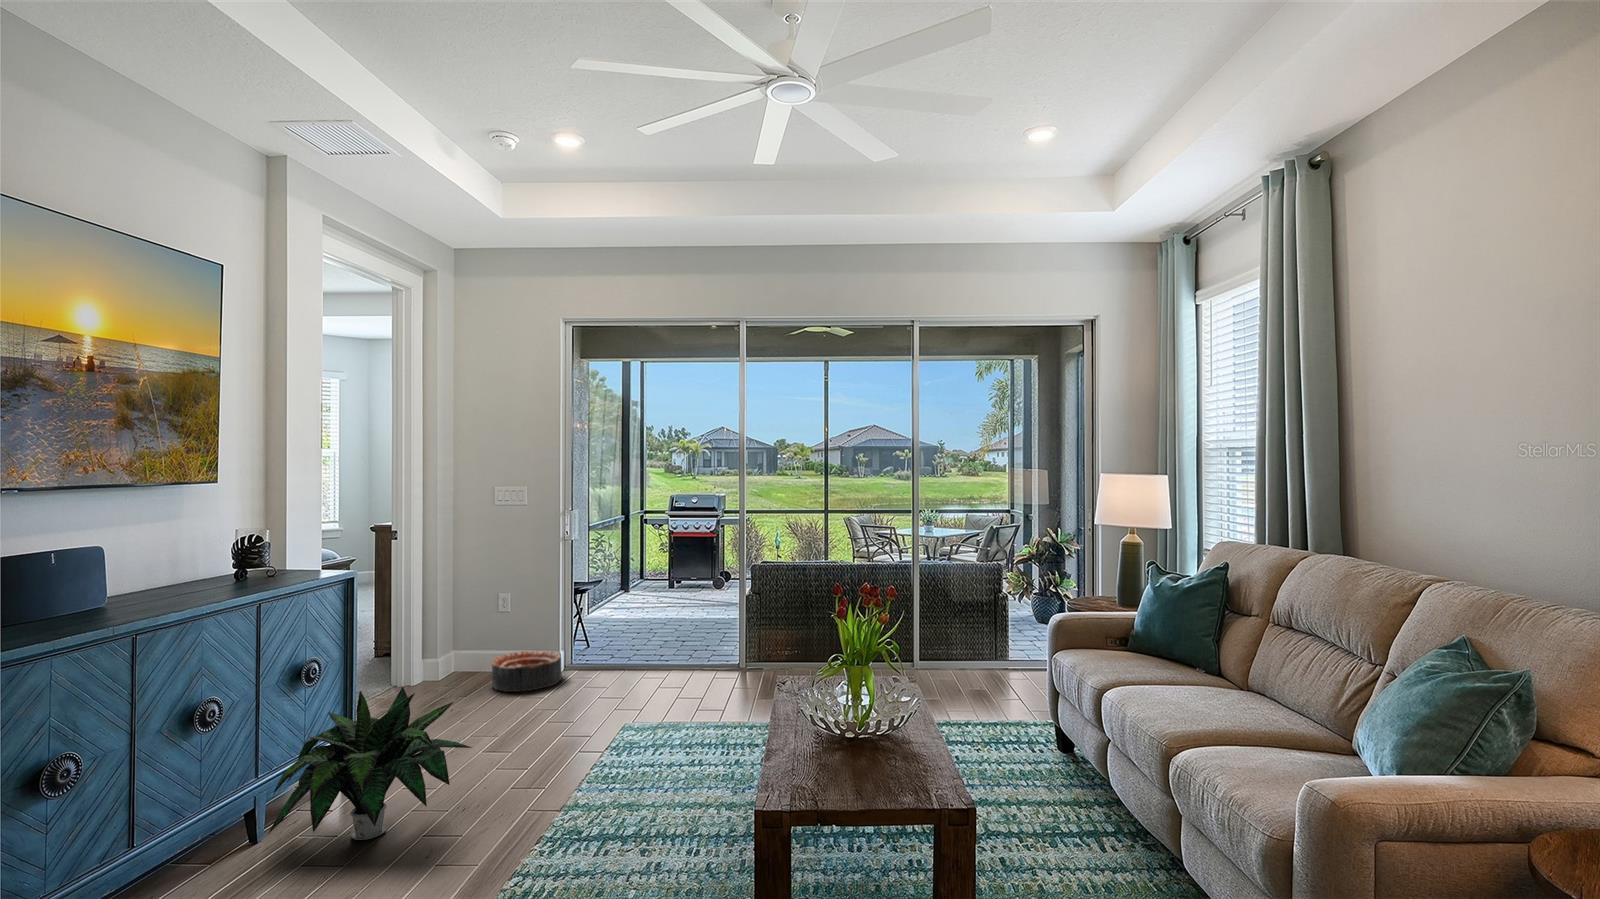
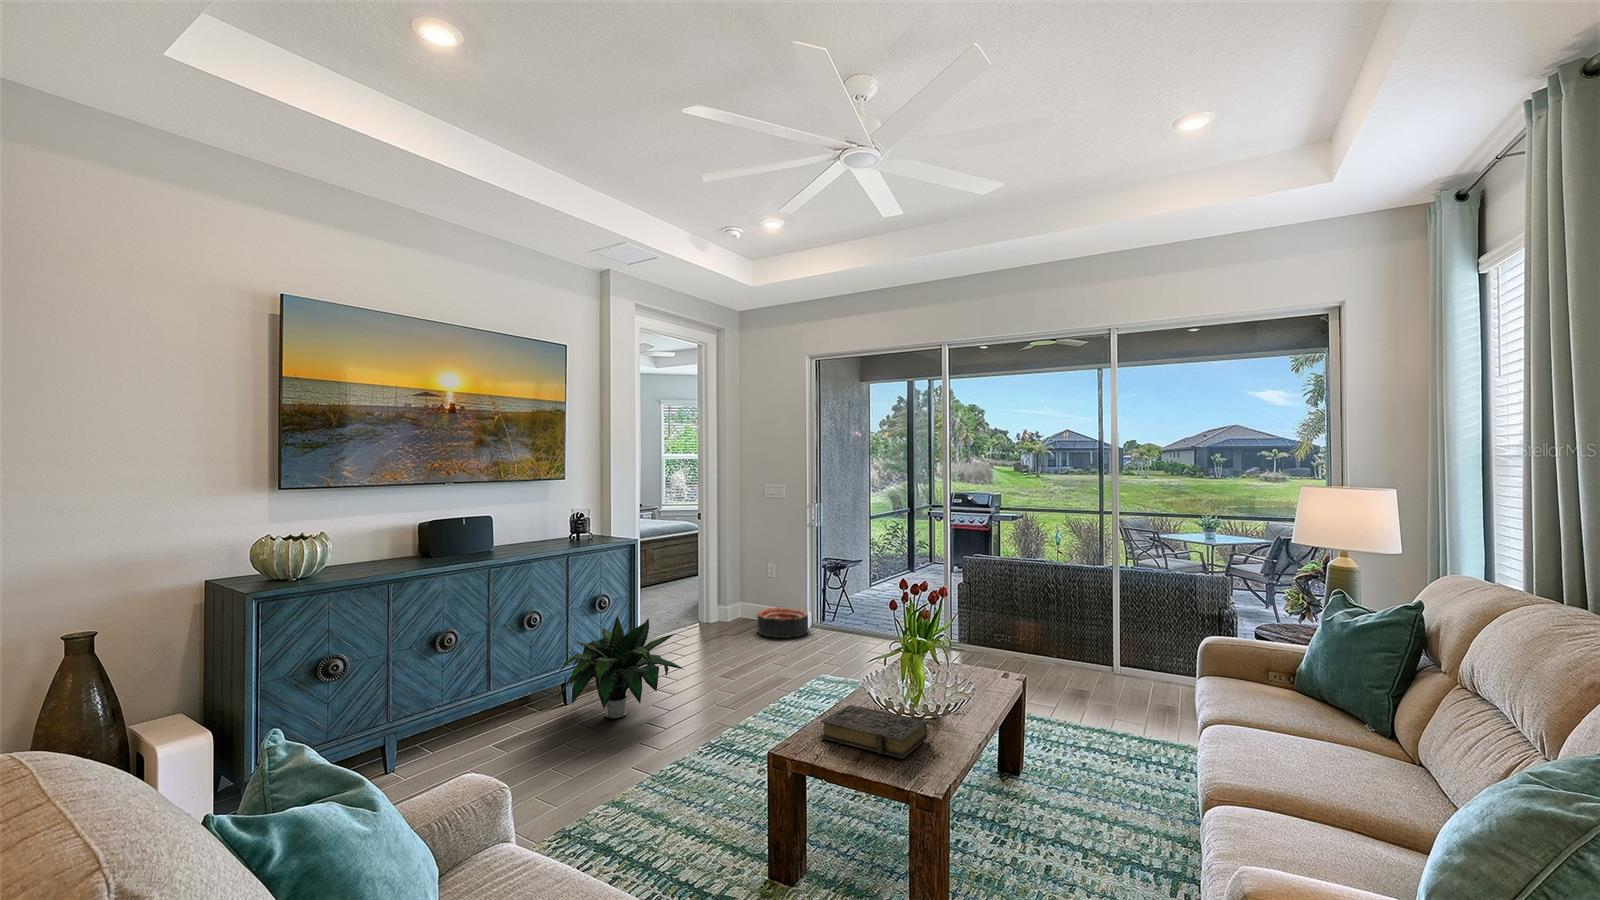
book: none [791,736,901,782] -> present [820,705,927,759]

